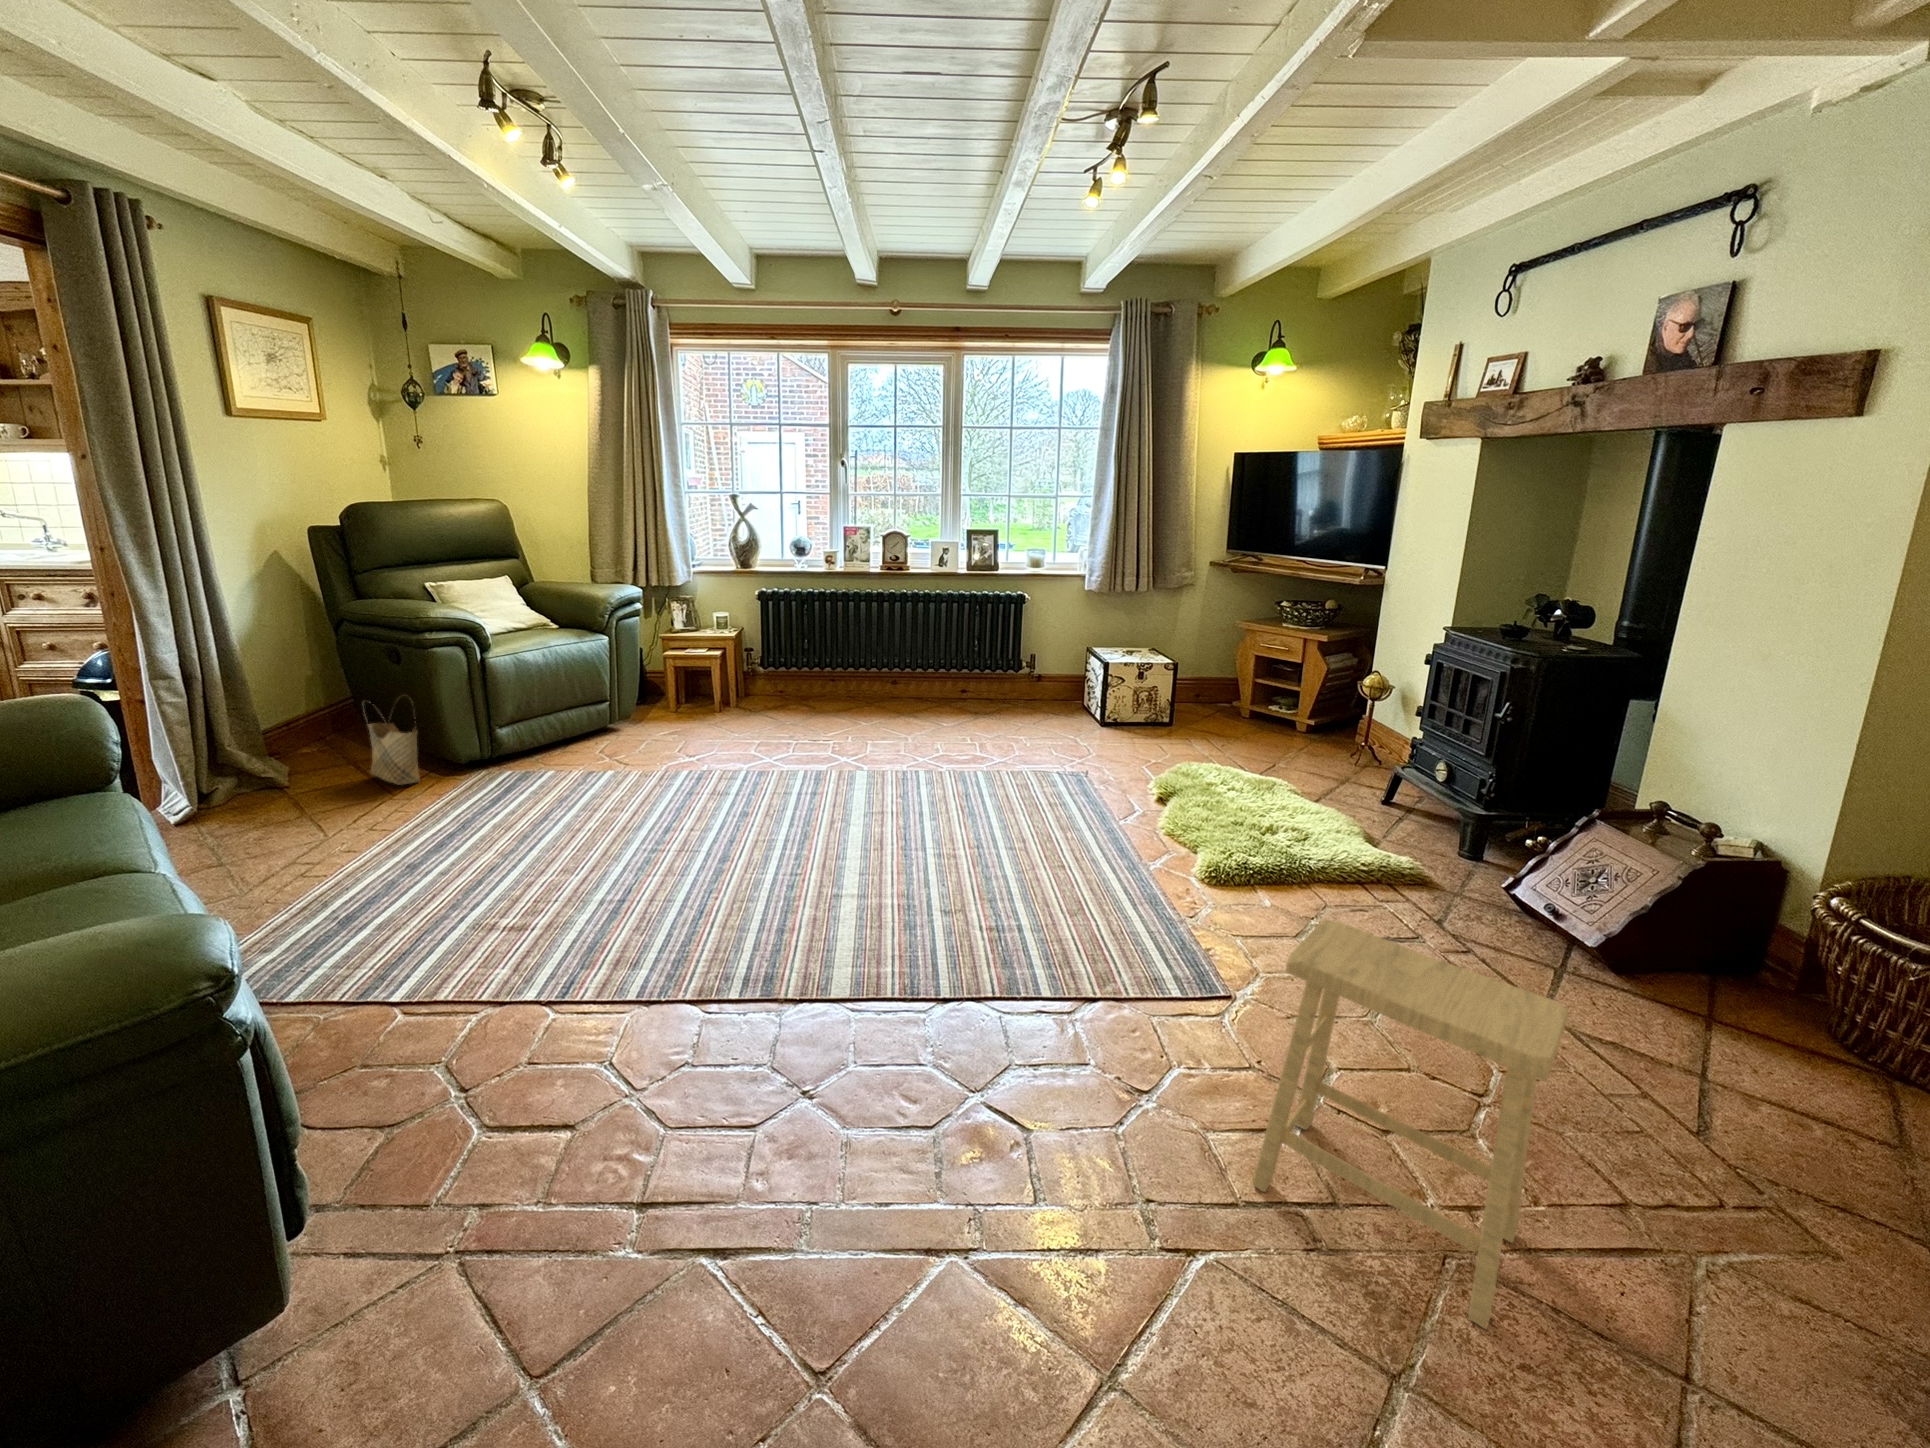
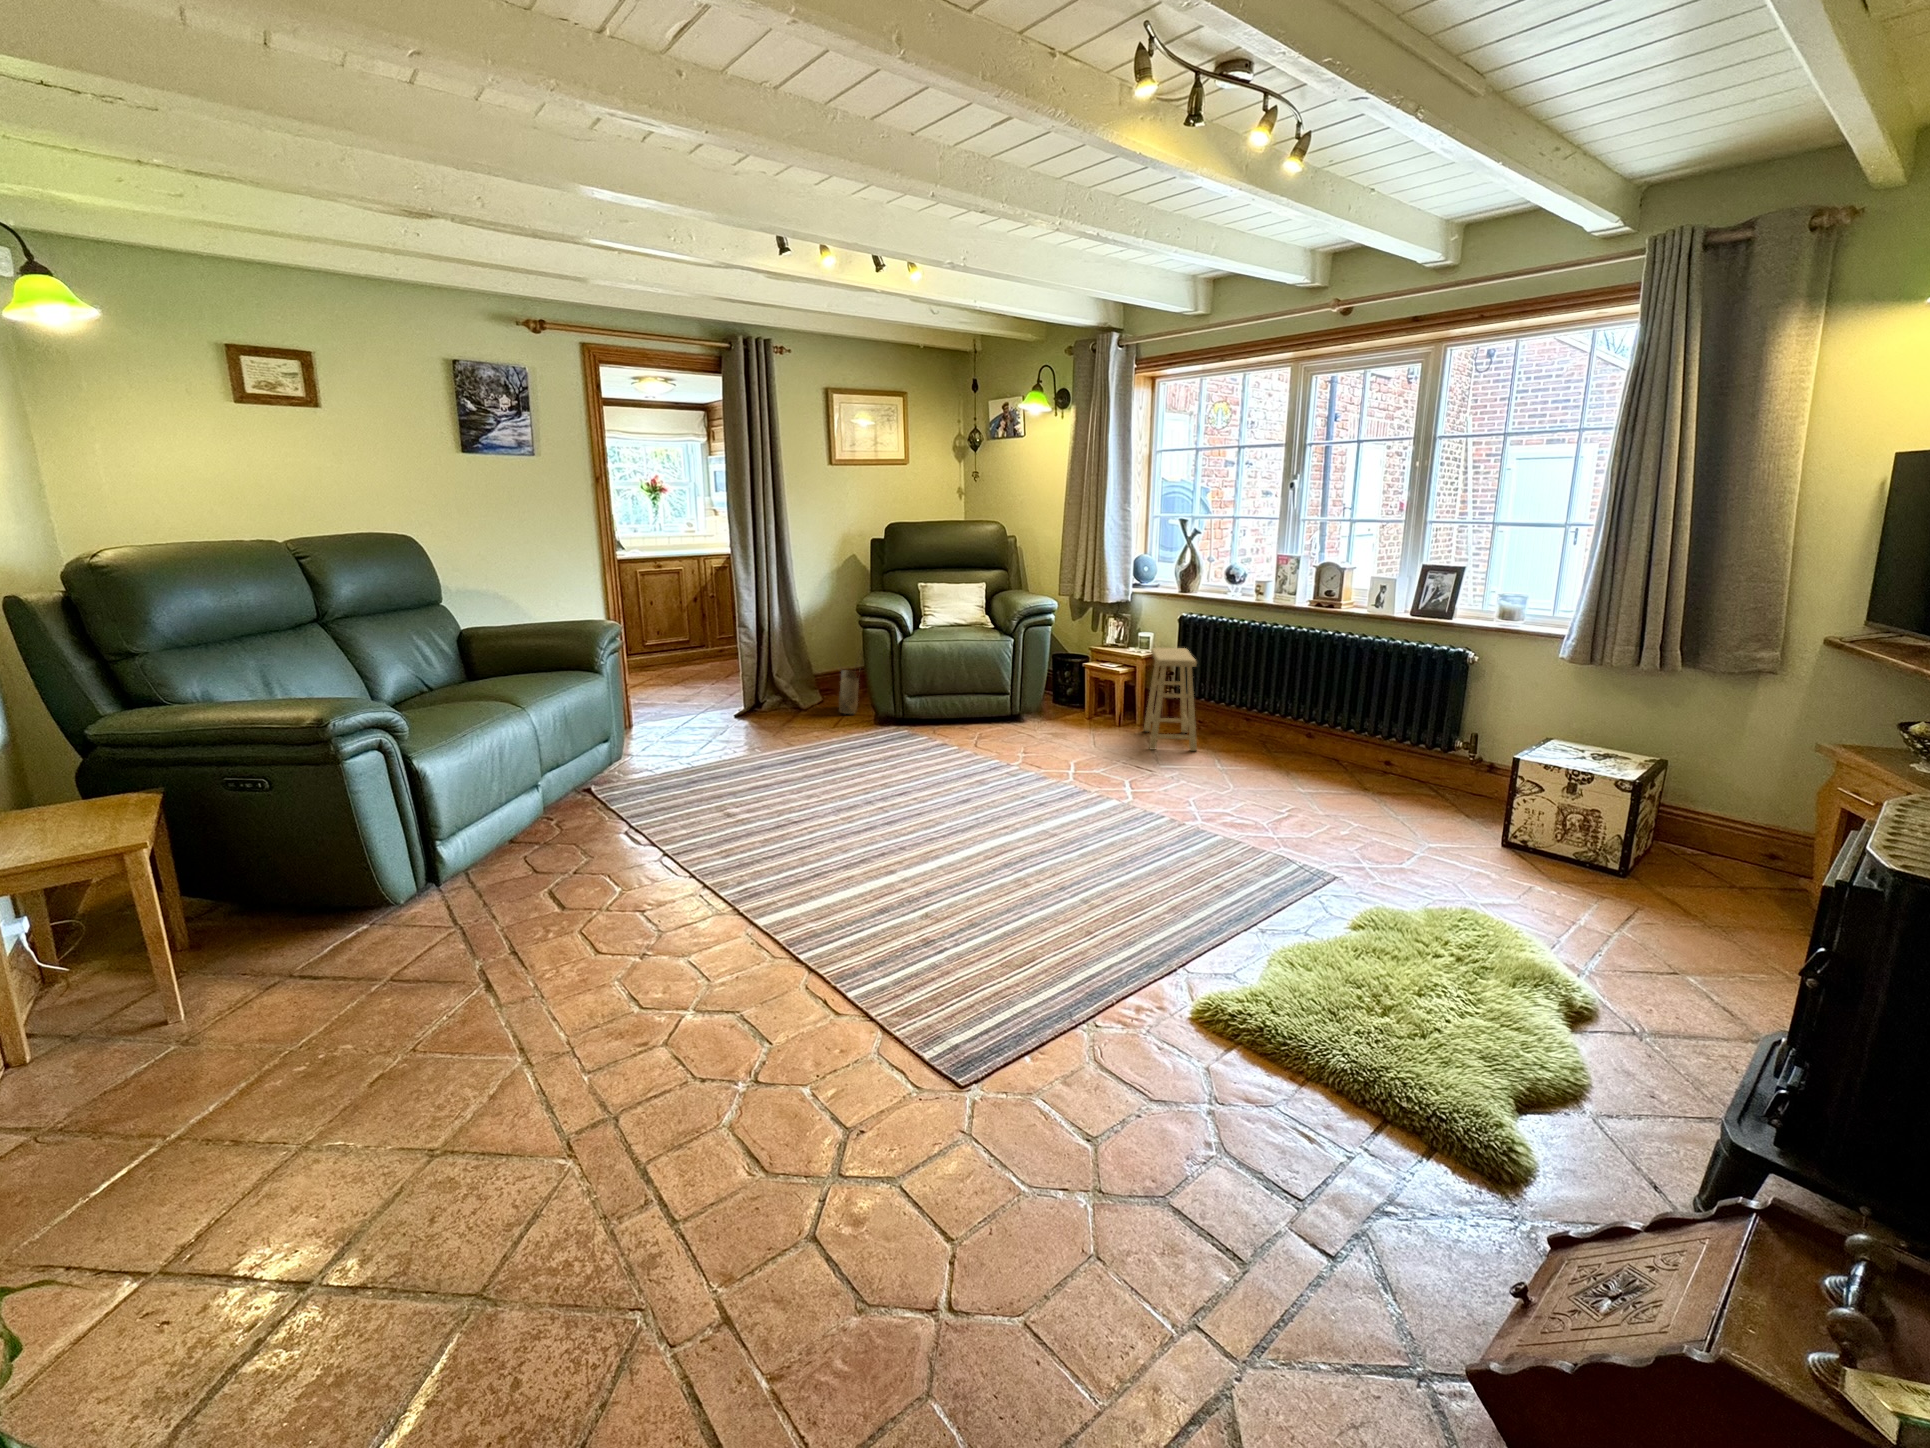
footstool: present [1252,920,1569,1328] -> present [1144,647,1197,751]

